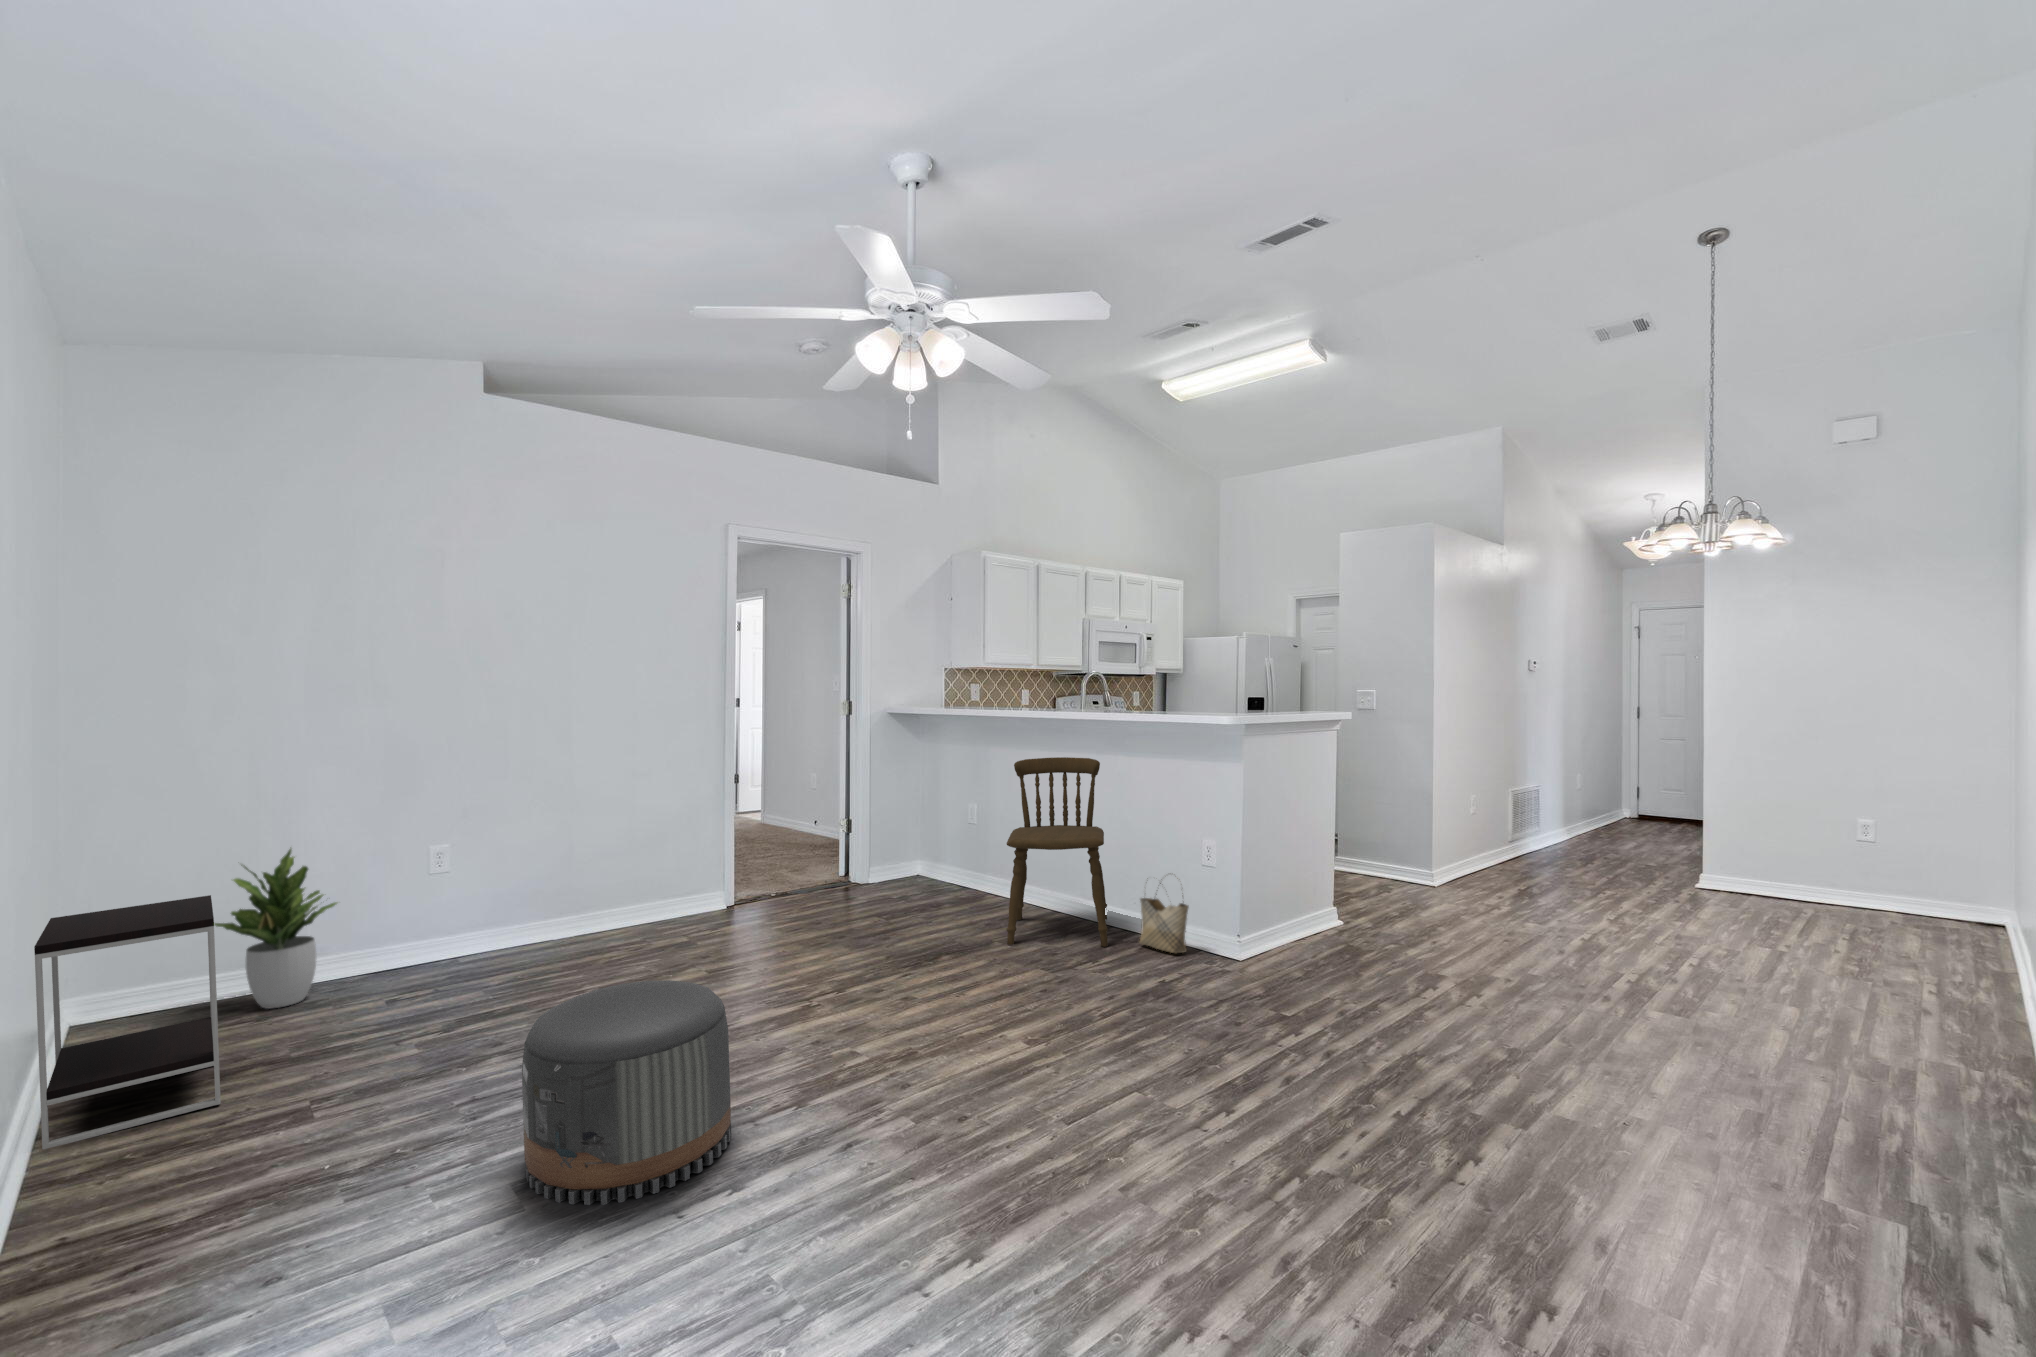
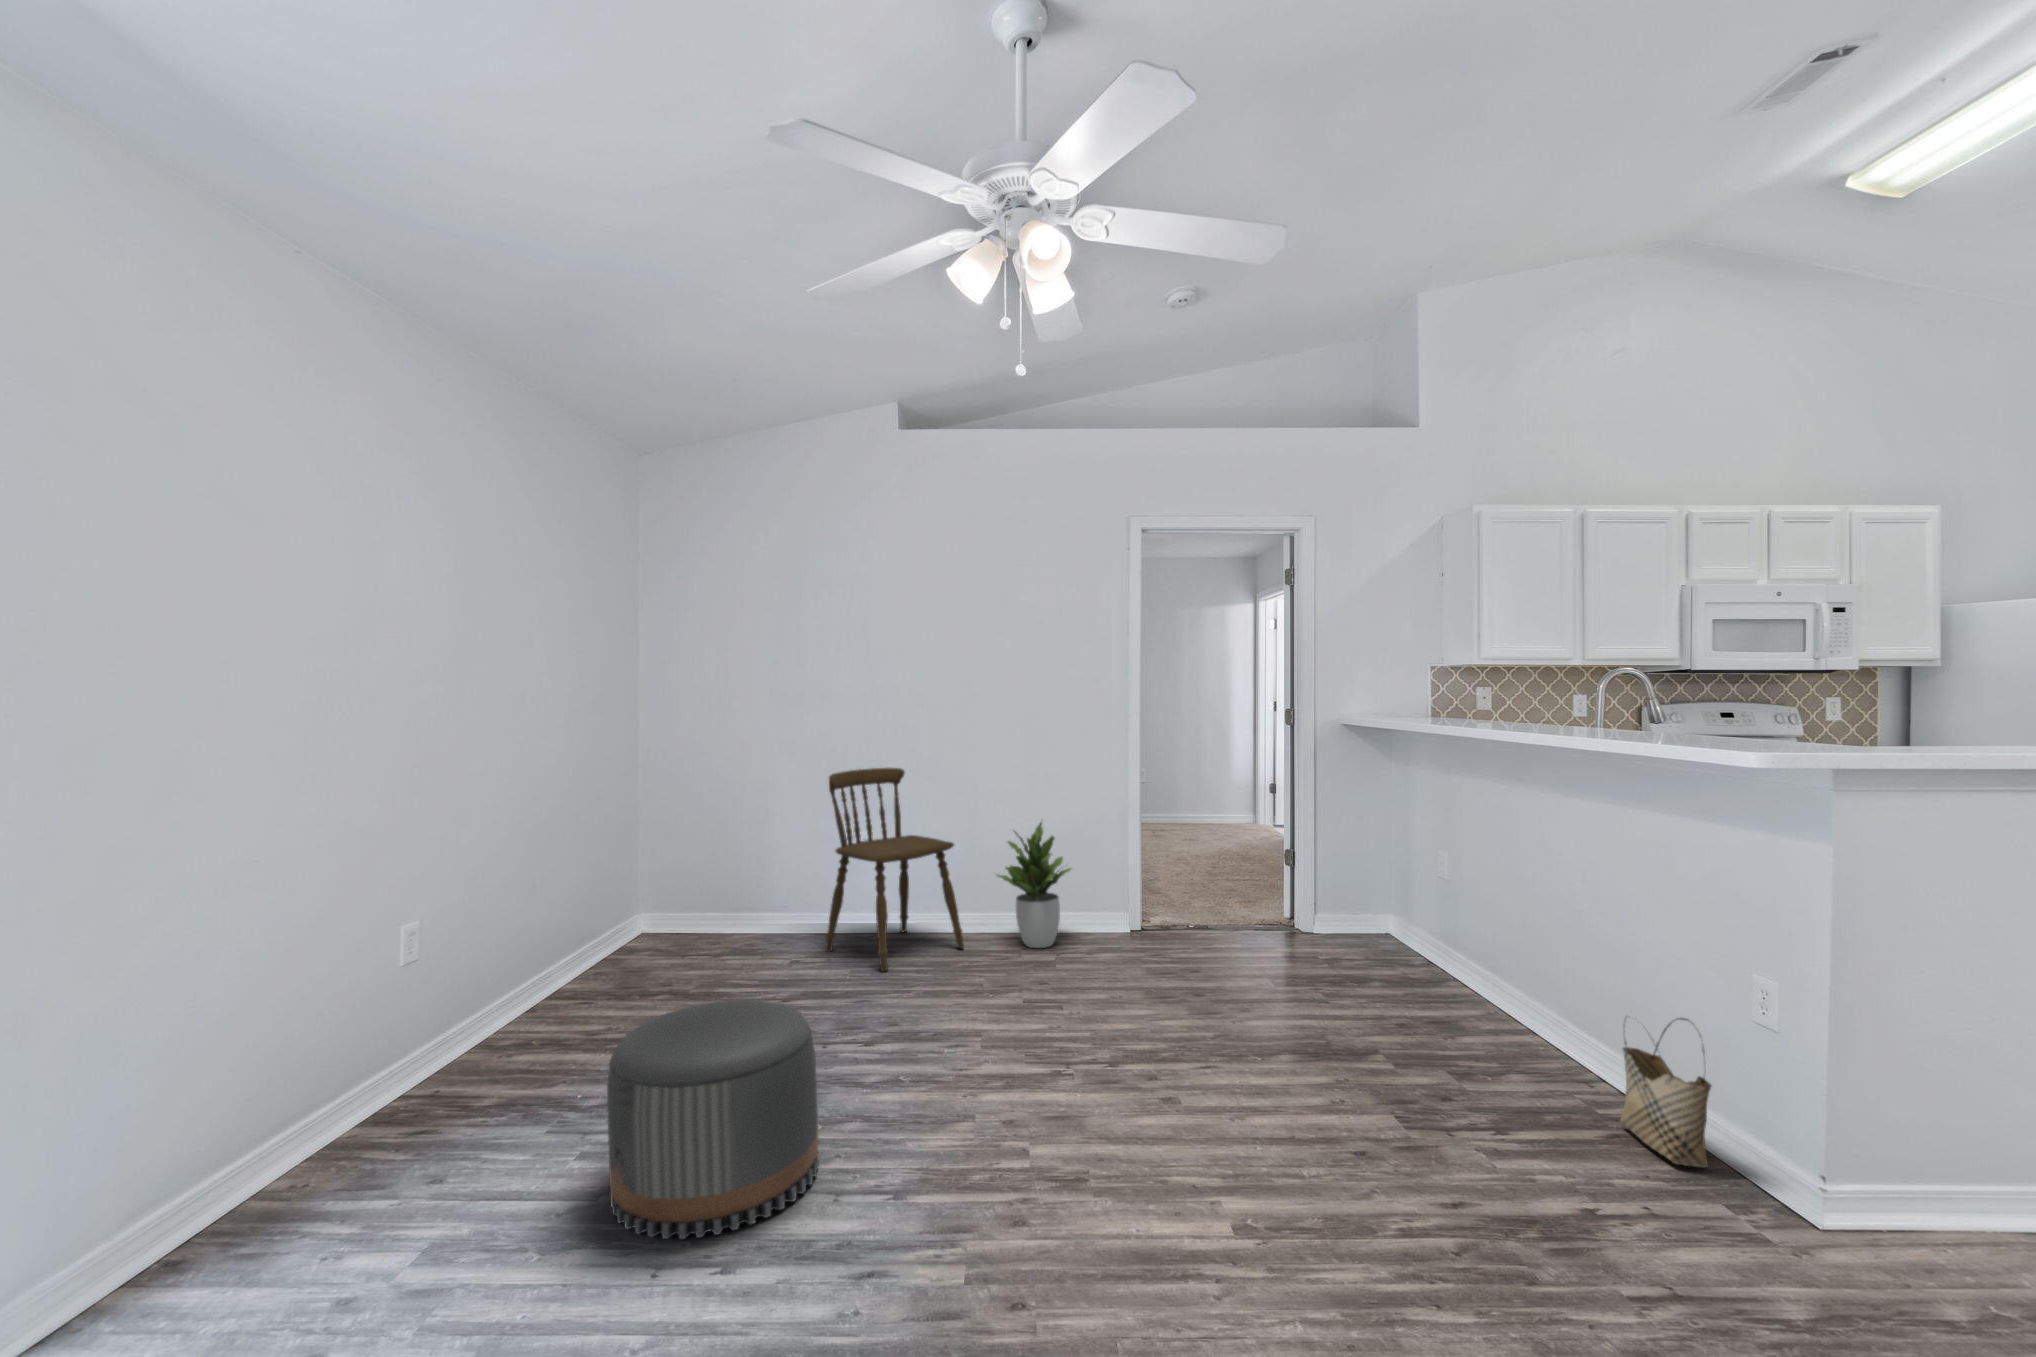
dining chair: present [1007,757,1108,947] -> present [825,768,964,971]
potted plant: present [215,849,337,1009] -> present [997,822,1071,948]
side table: present [34,895,221,1149] -> none [517,853,659,1020]

